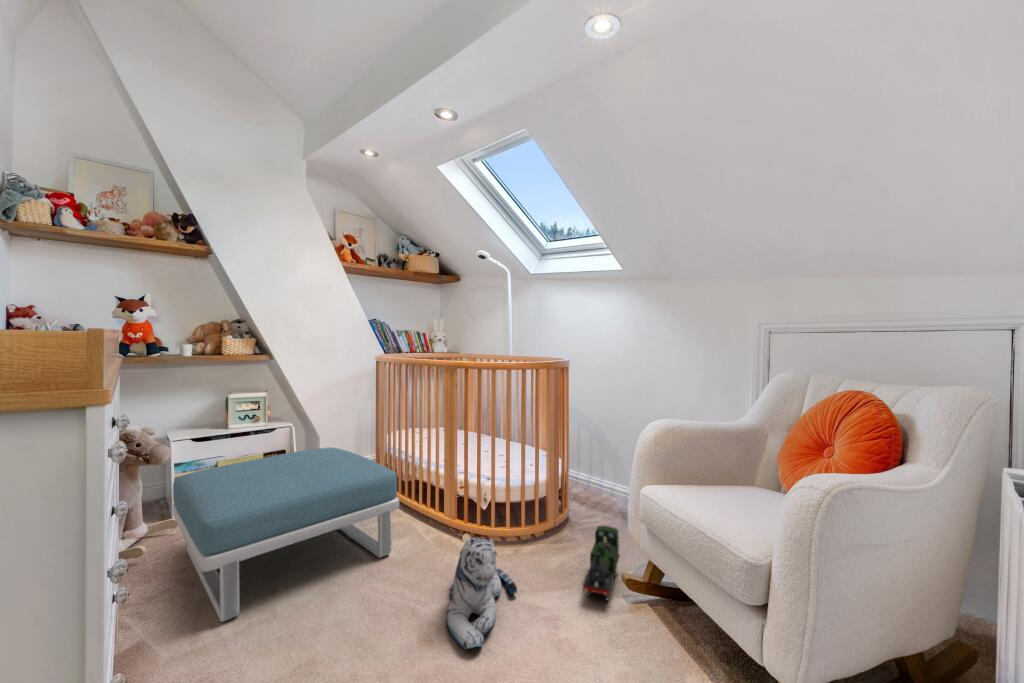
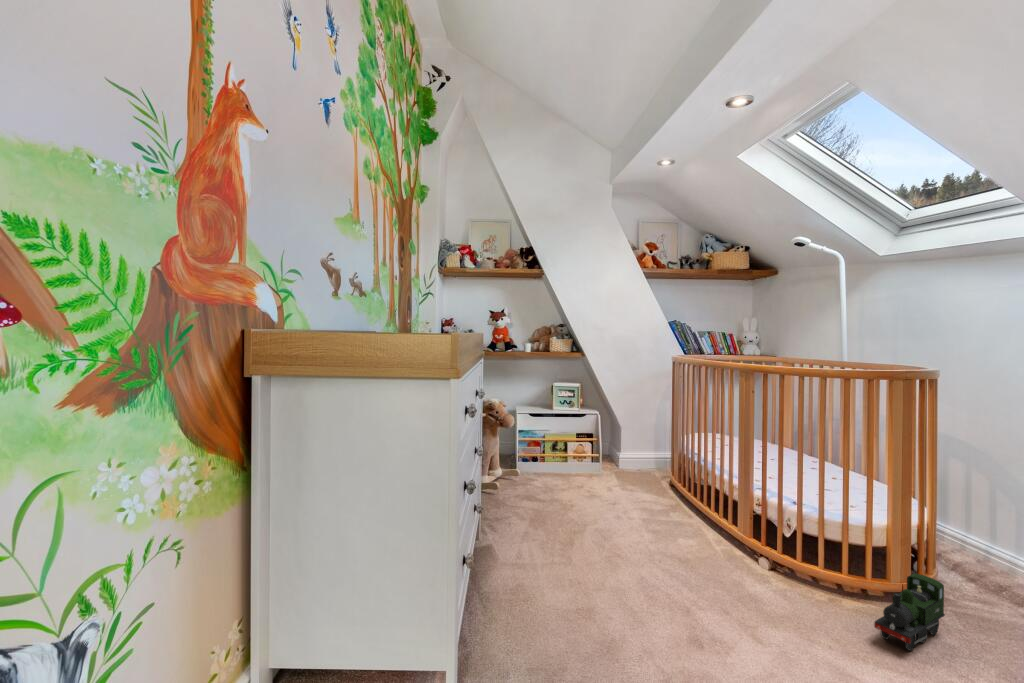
footstool: present [172,448,399,622] -> none [521,436,684,543]
plush toy: present [447,538,517,650] -> none [715,535,794,628]

